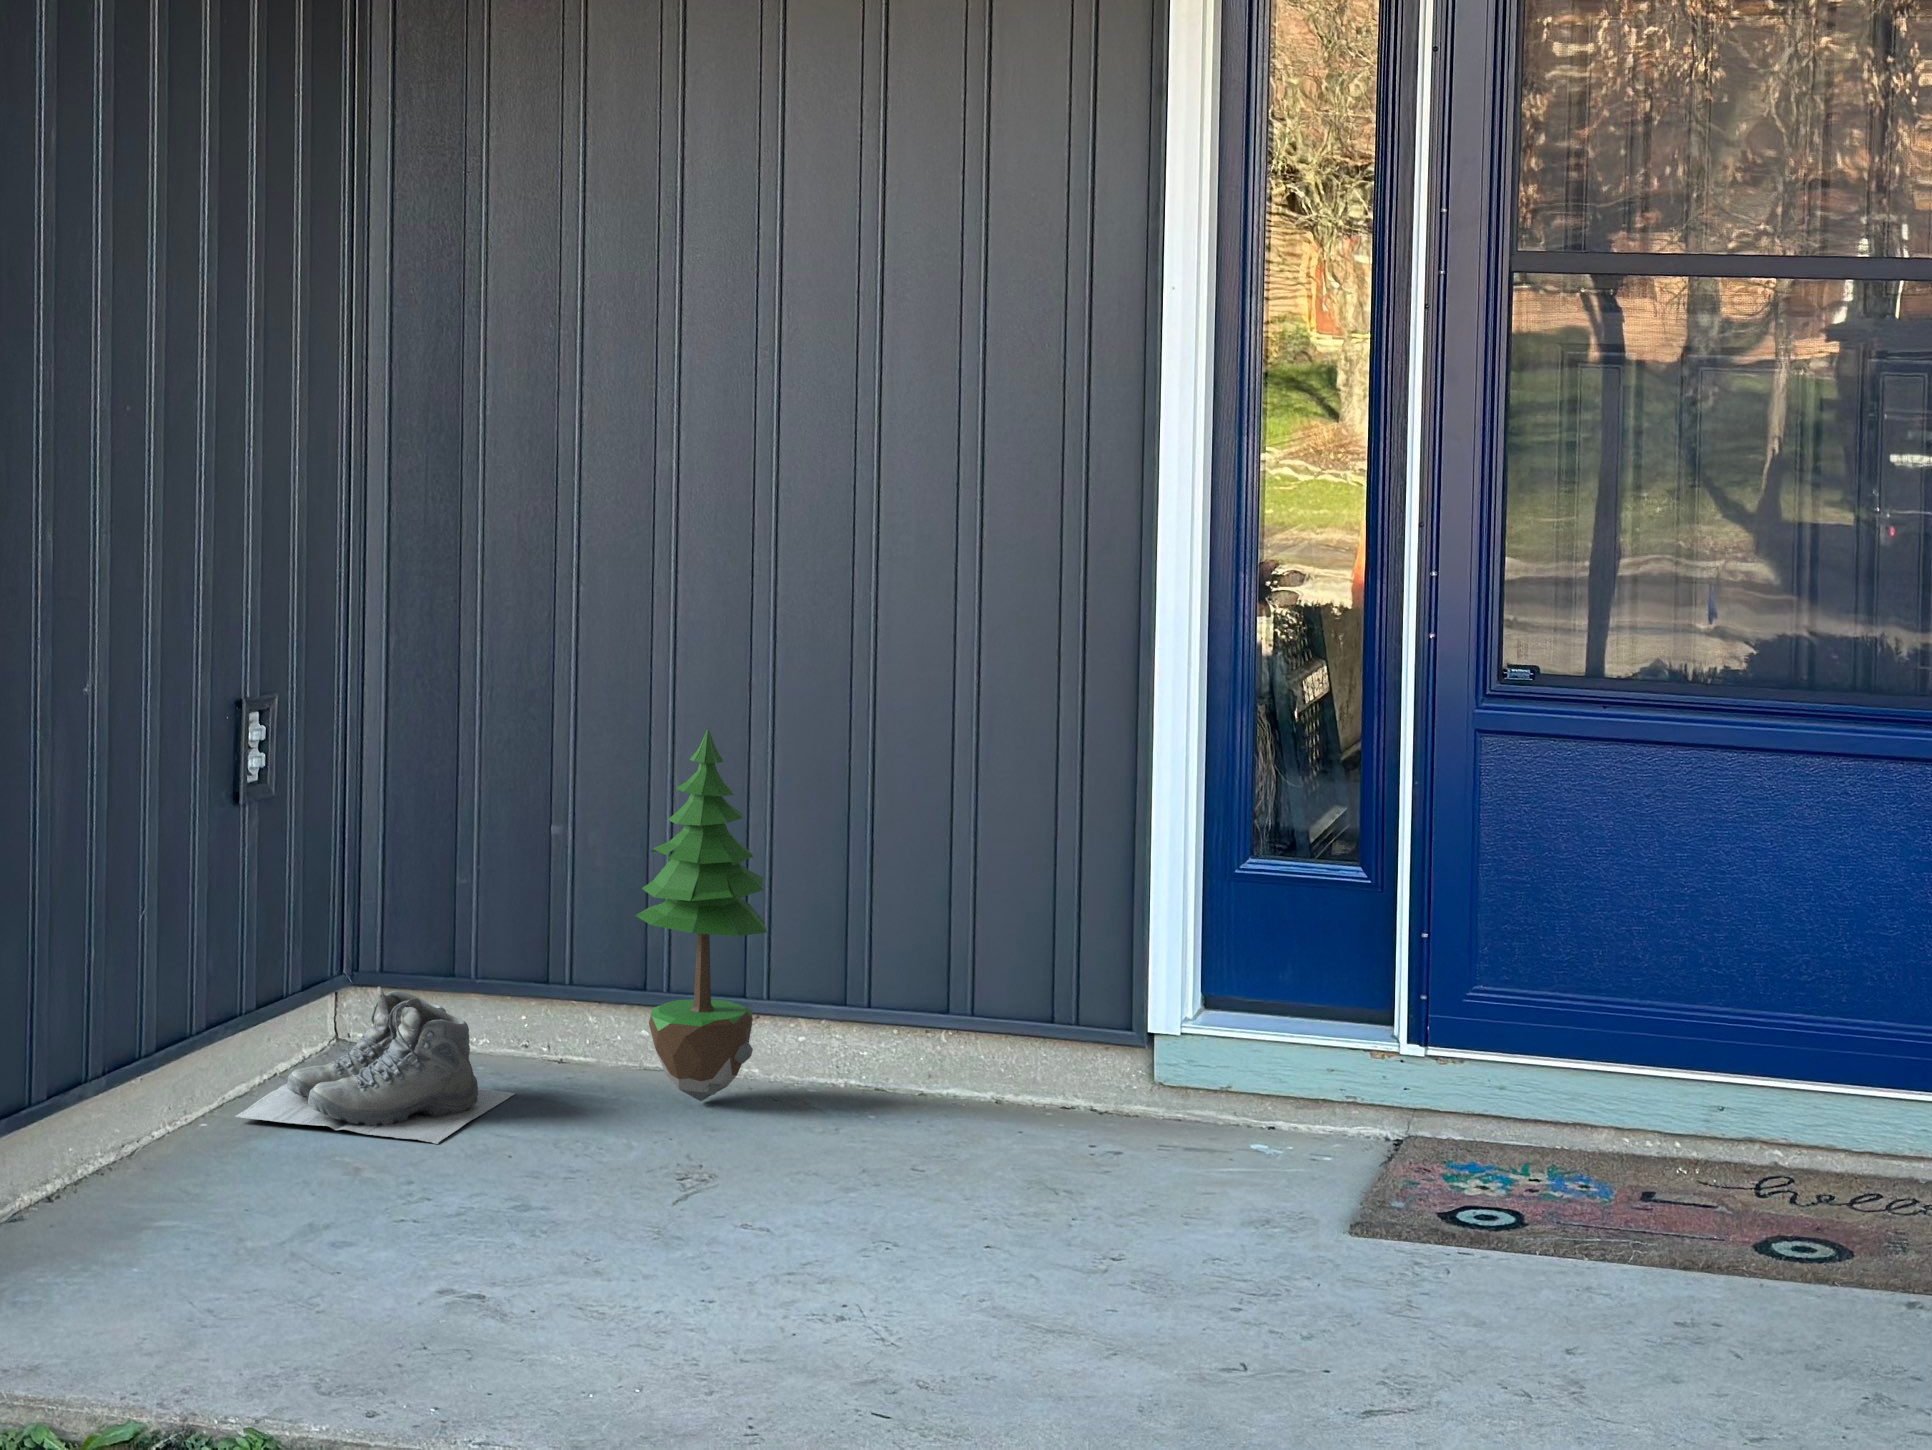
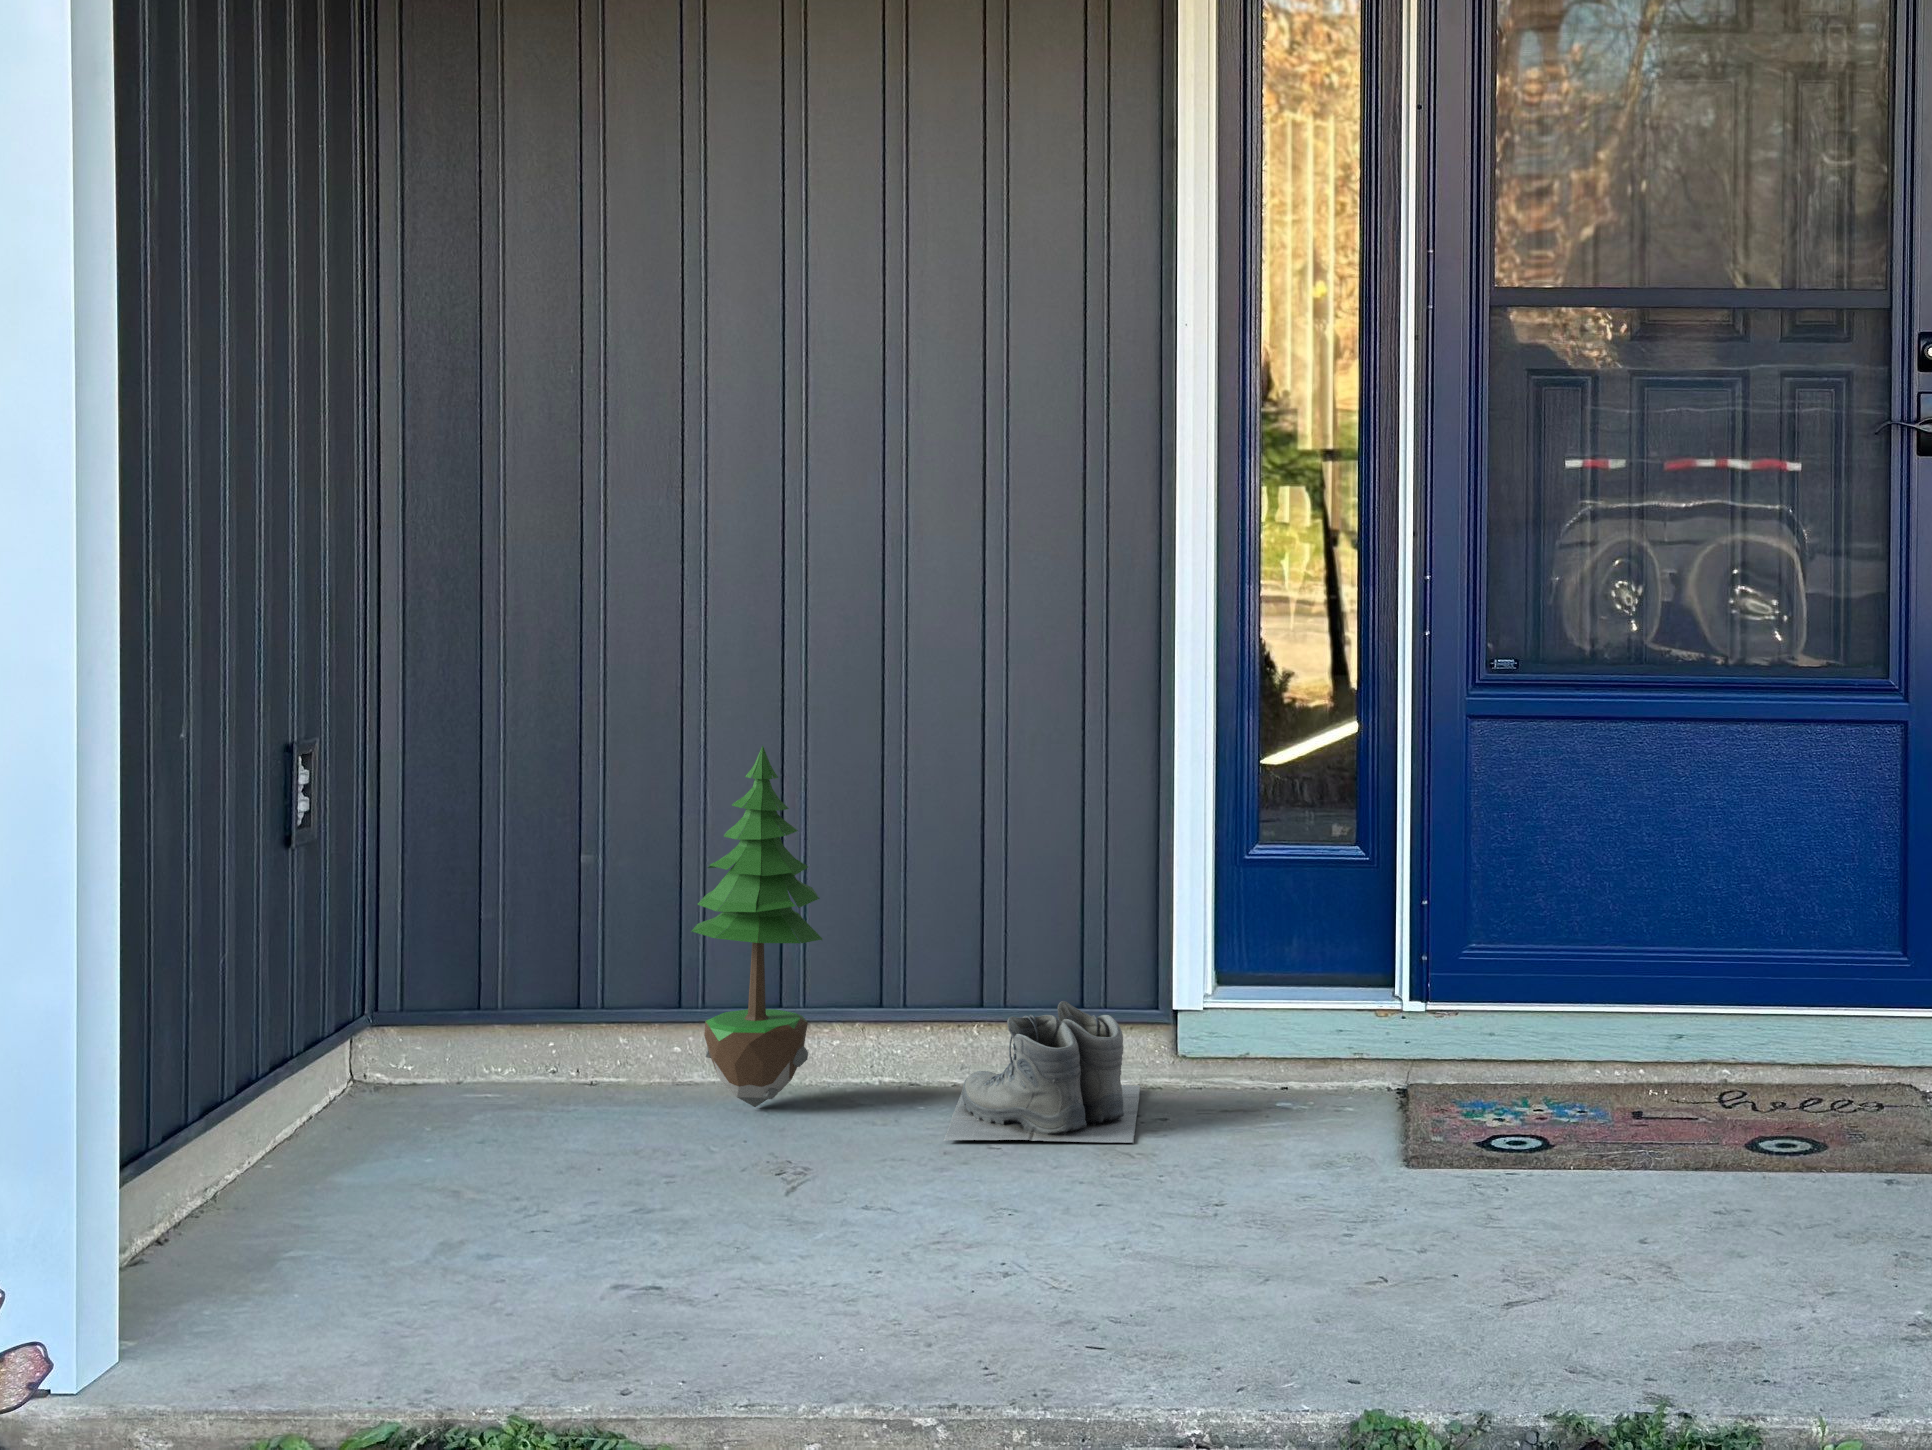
boots: present [235,987,515,1144] -> present [944,1001,1140,1143]

